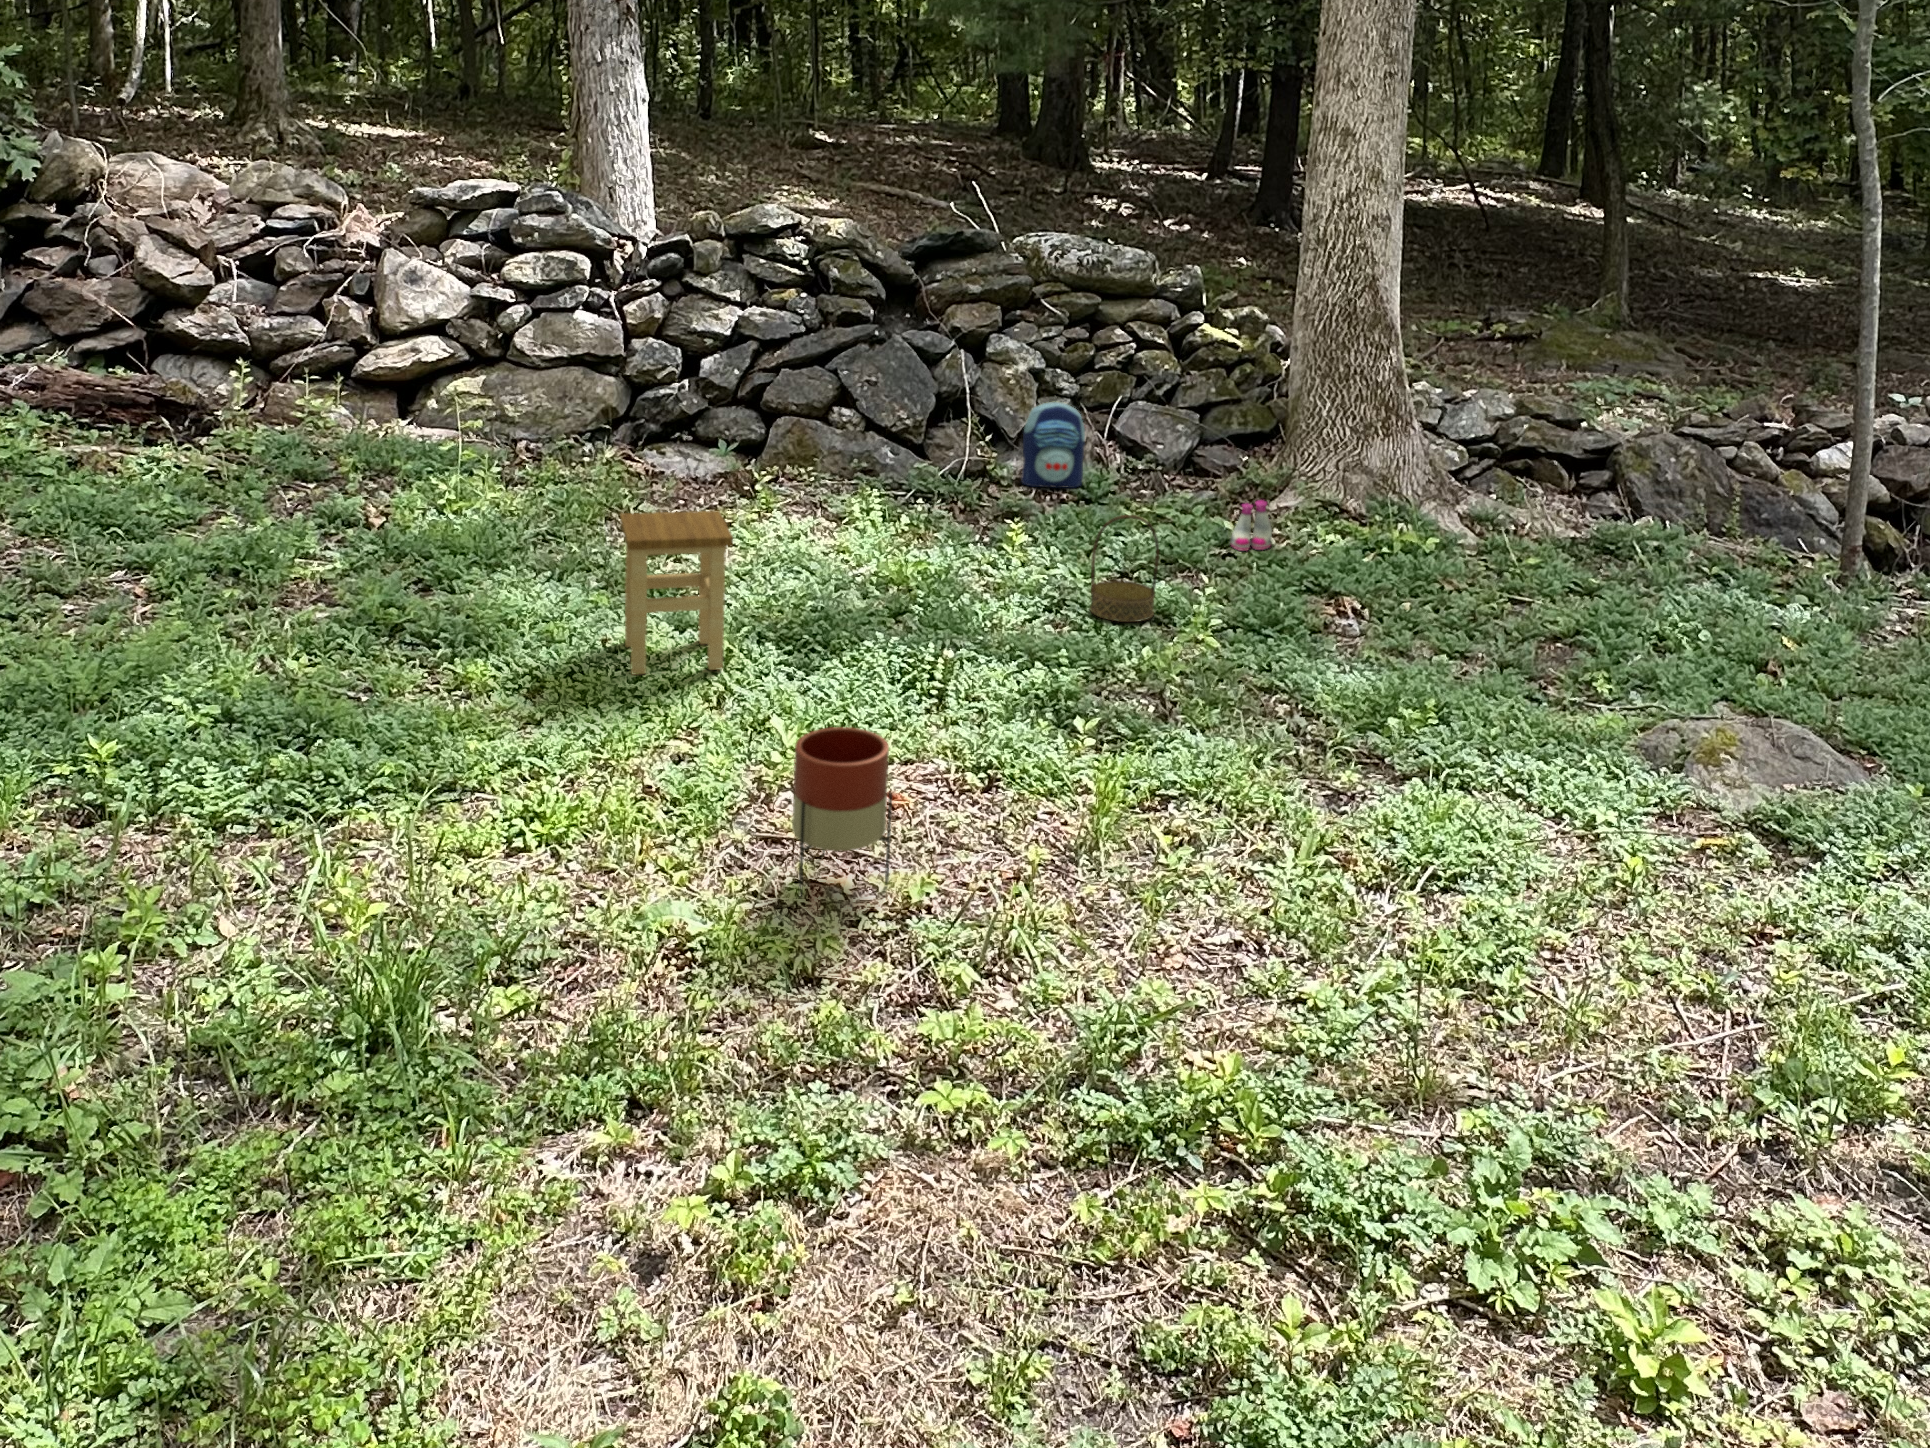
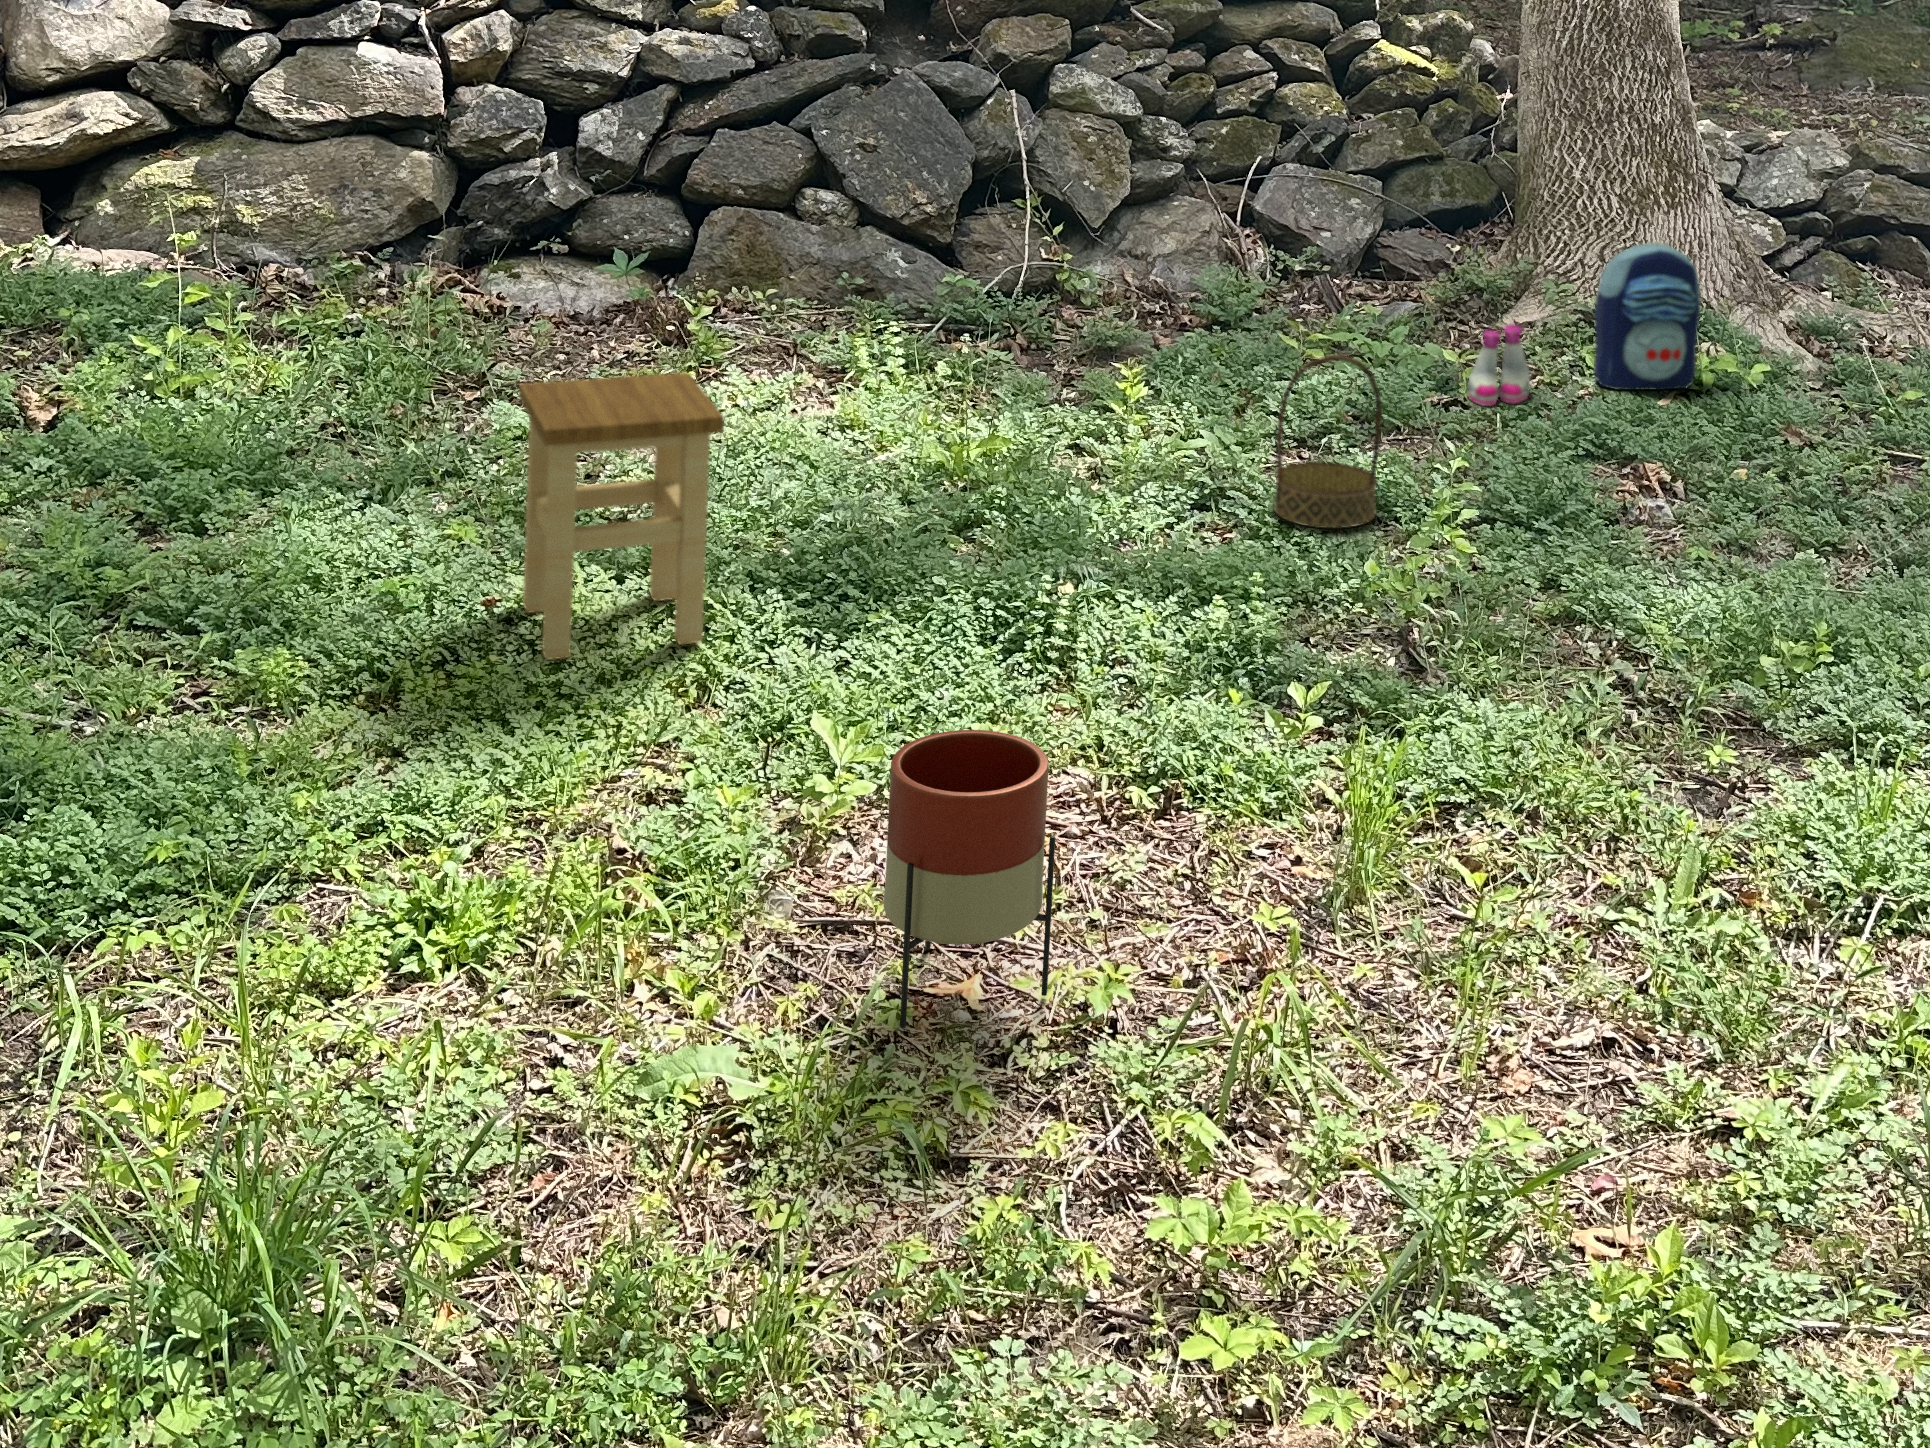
backpack: present [1021,402,1085,488] -> present [1593,242,1700,390]

